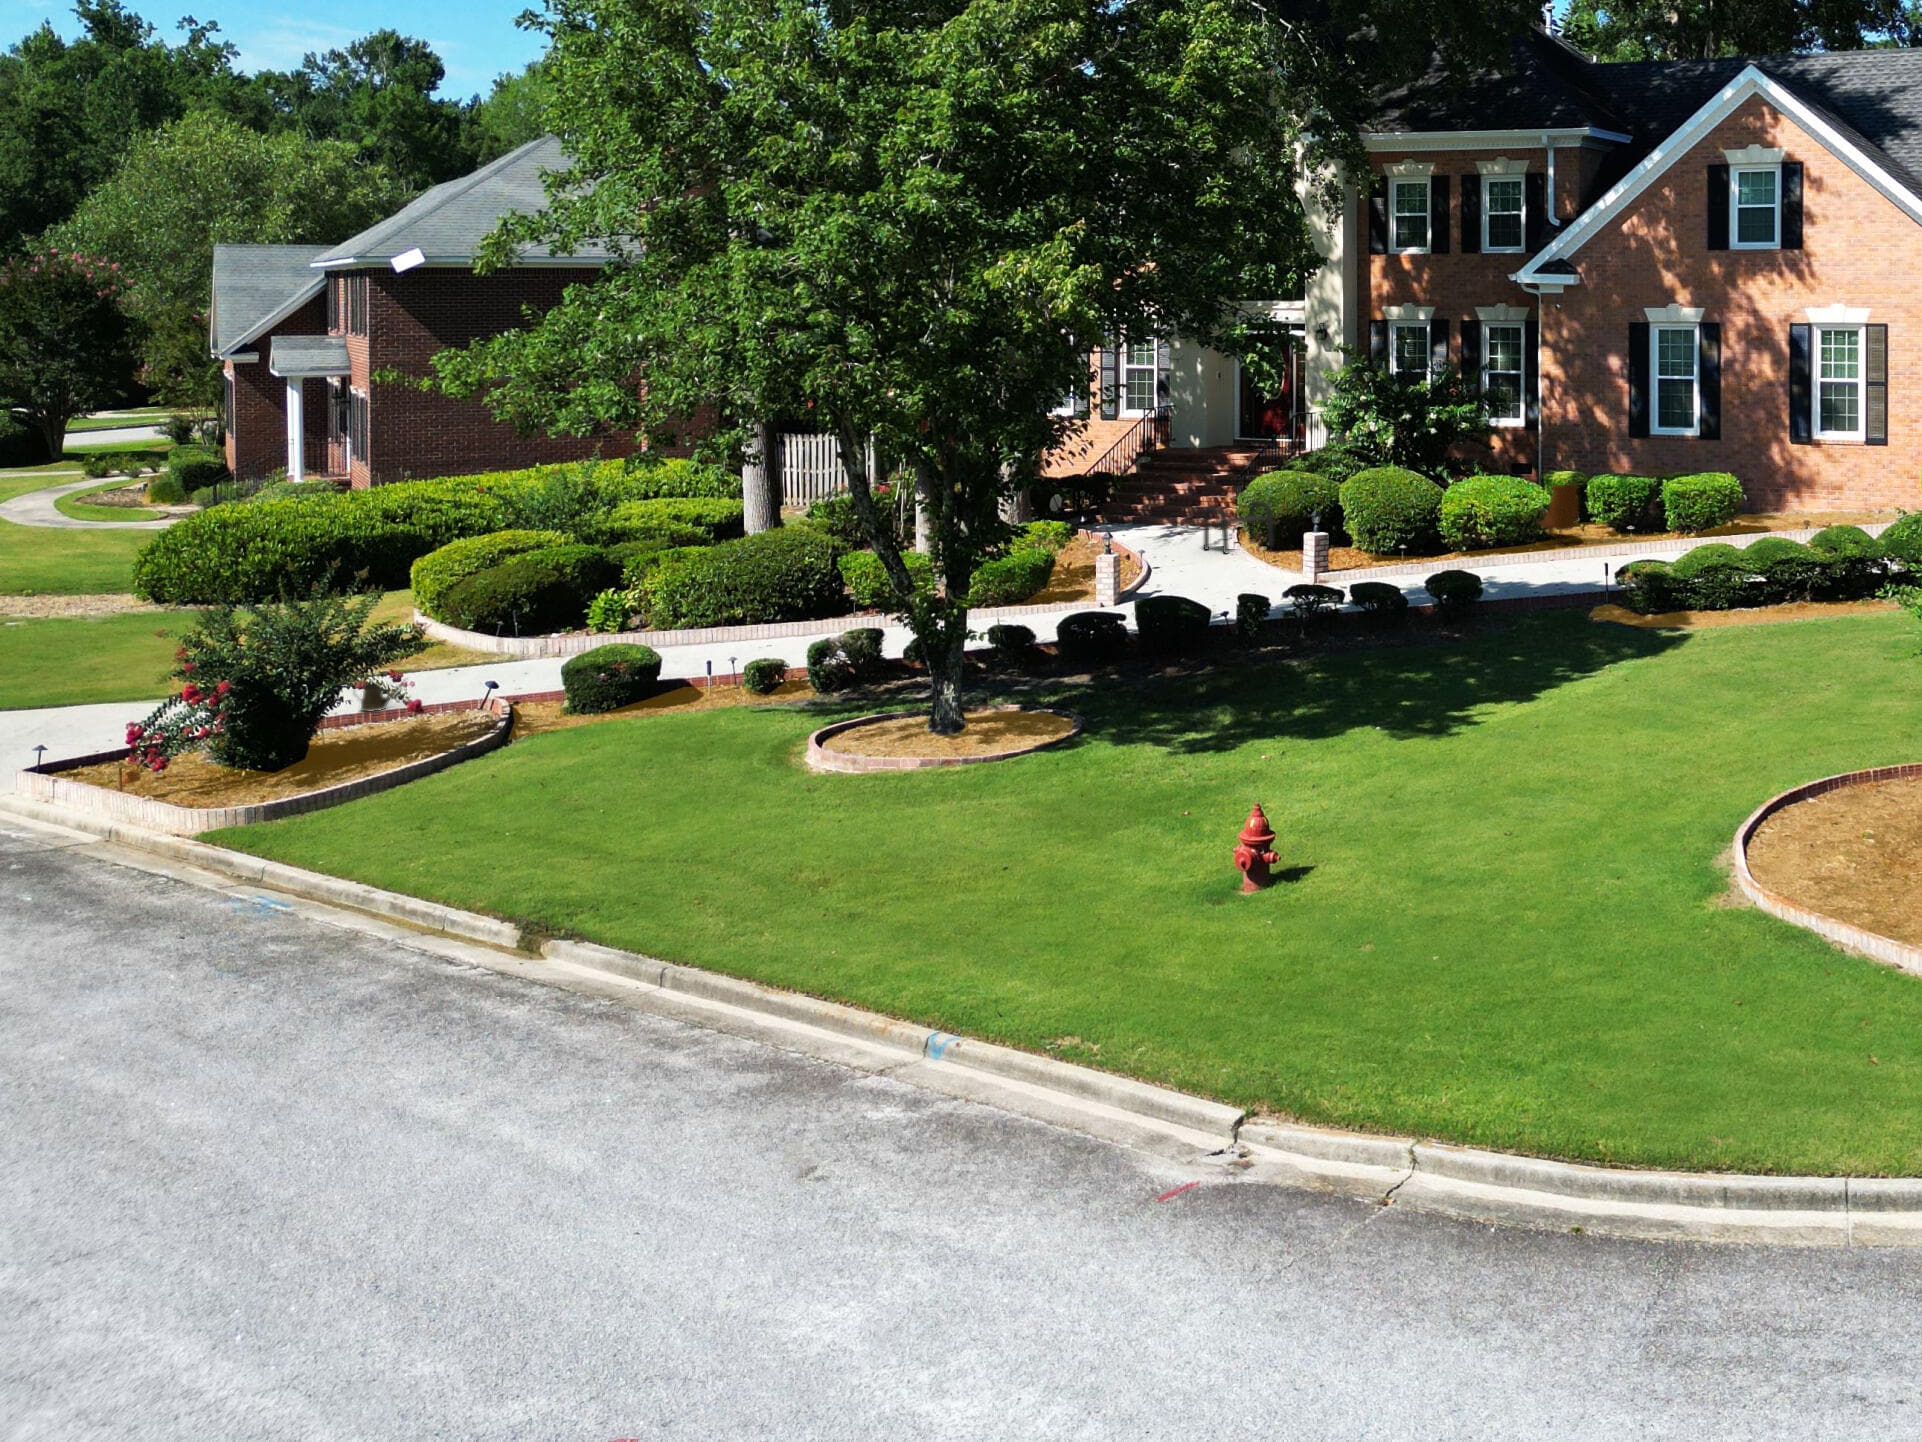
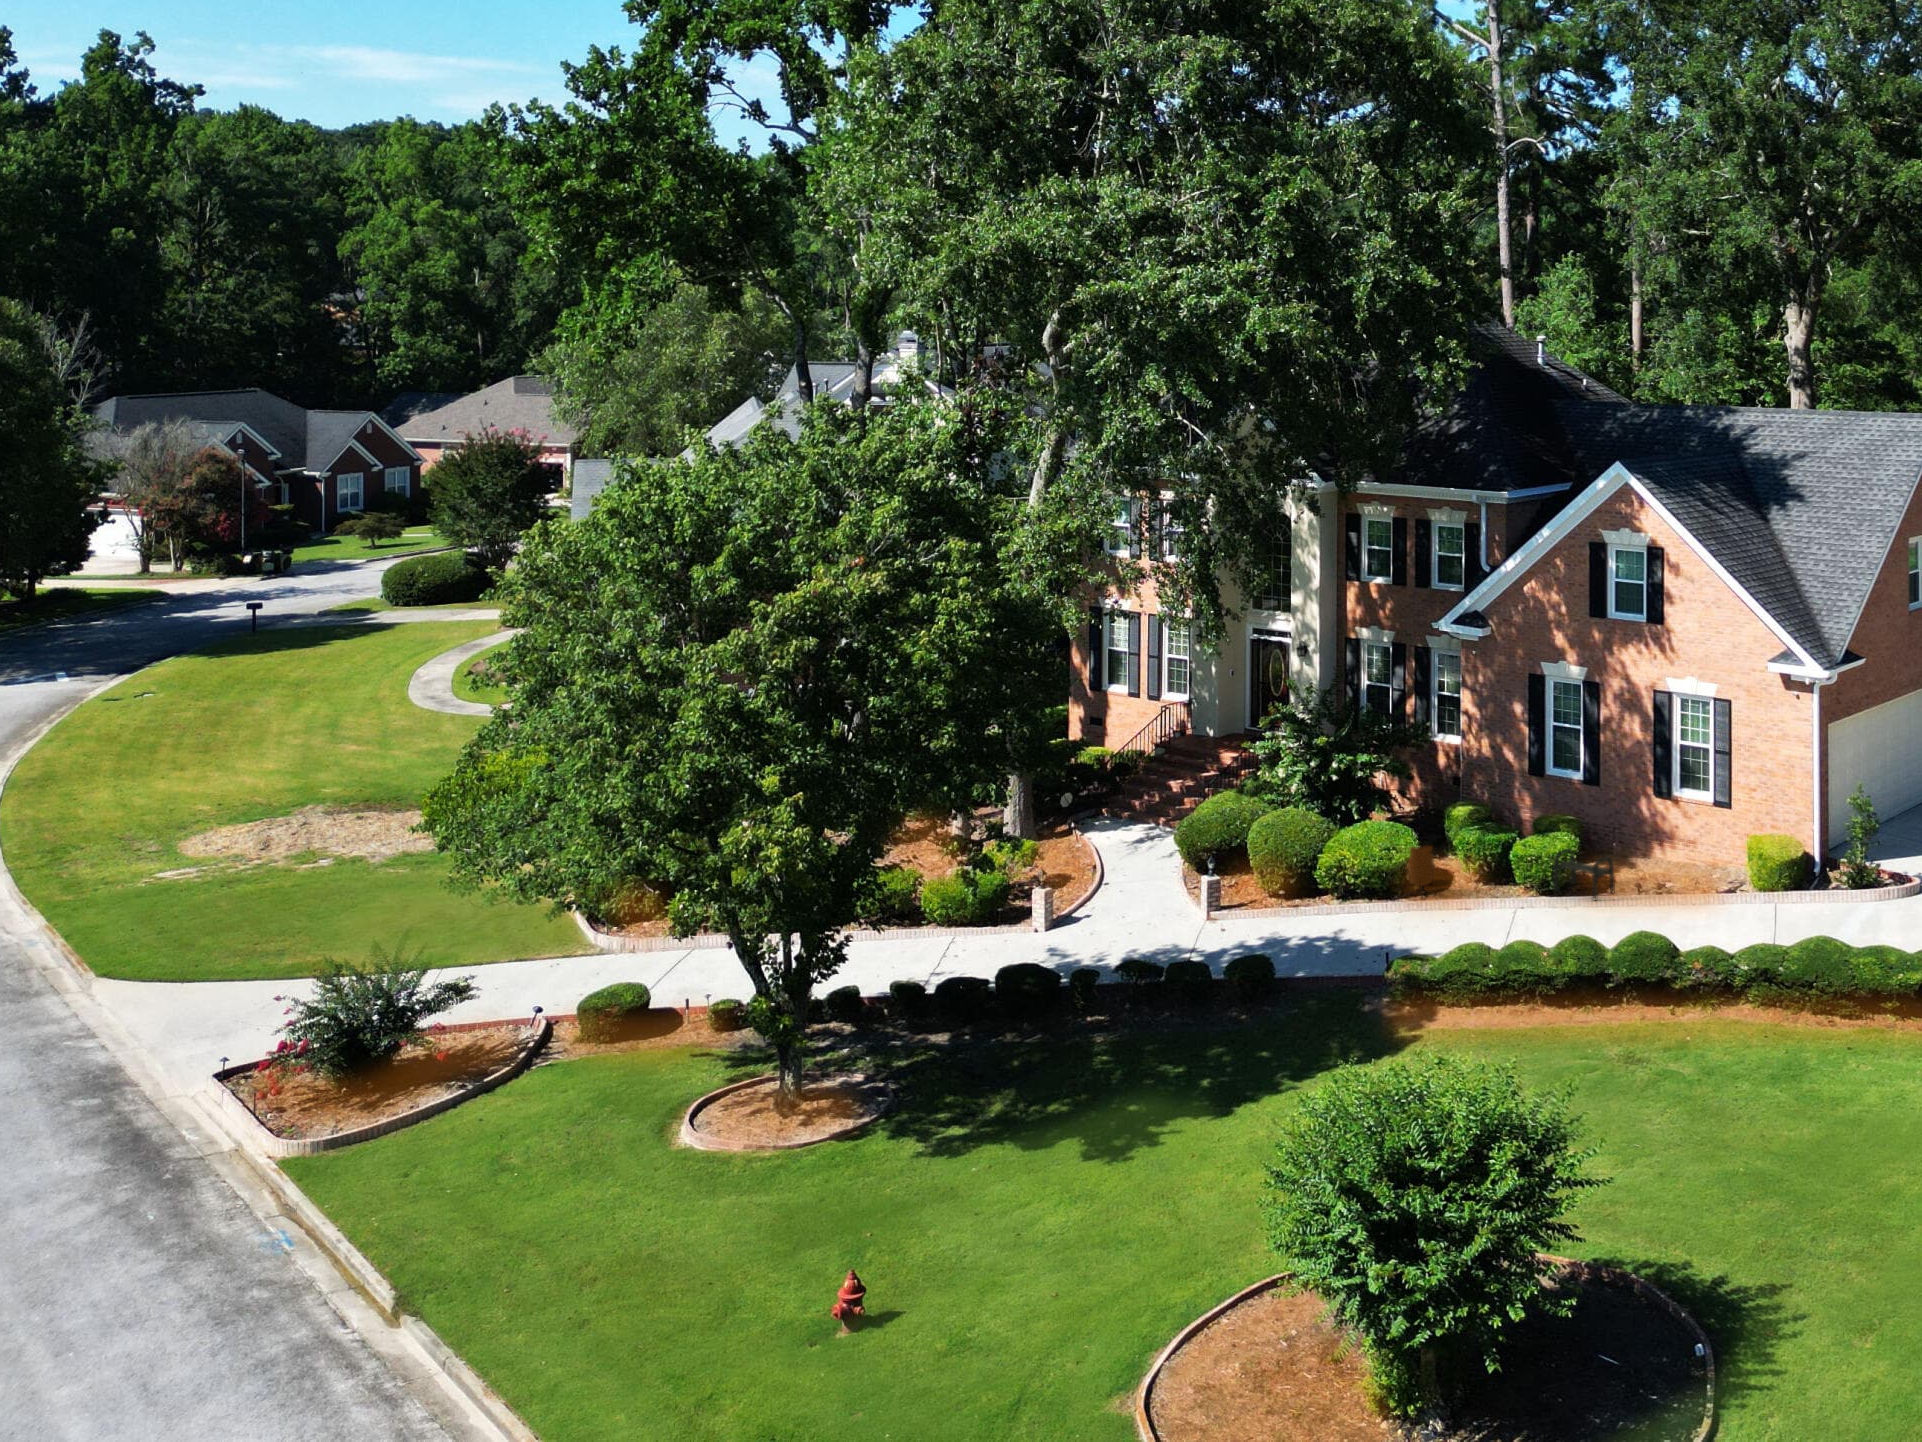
bench: present [1204,501,1274,553] -> present [1554,849,1615,900]
watering can: present [361,683,399,712] -> none [410,1029,447,1055]

